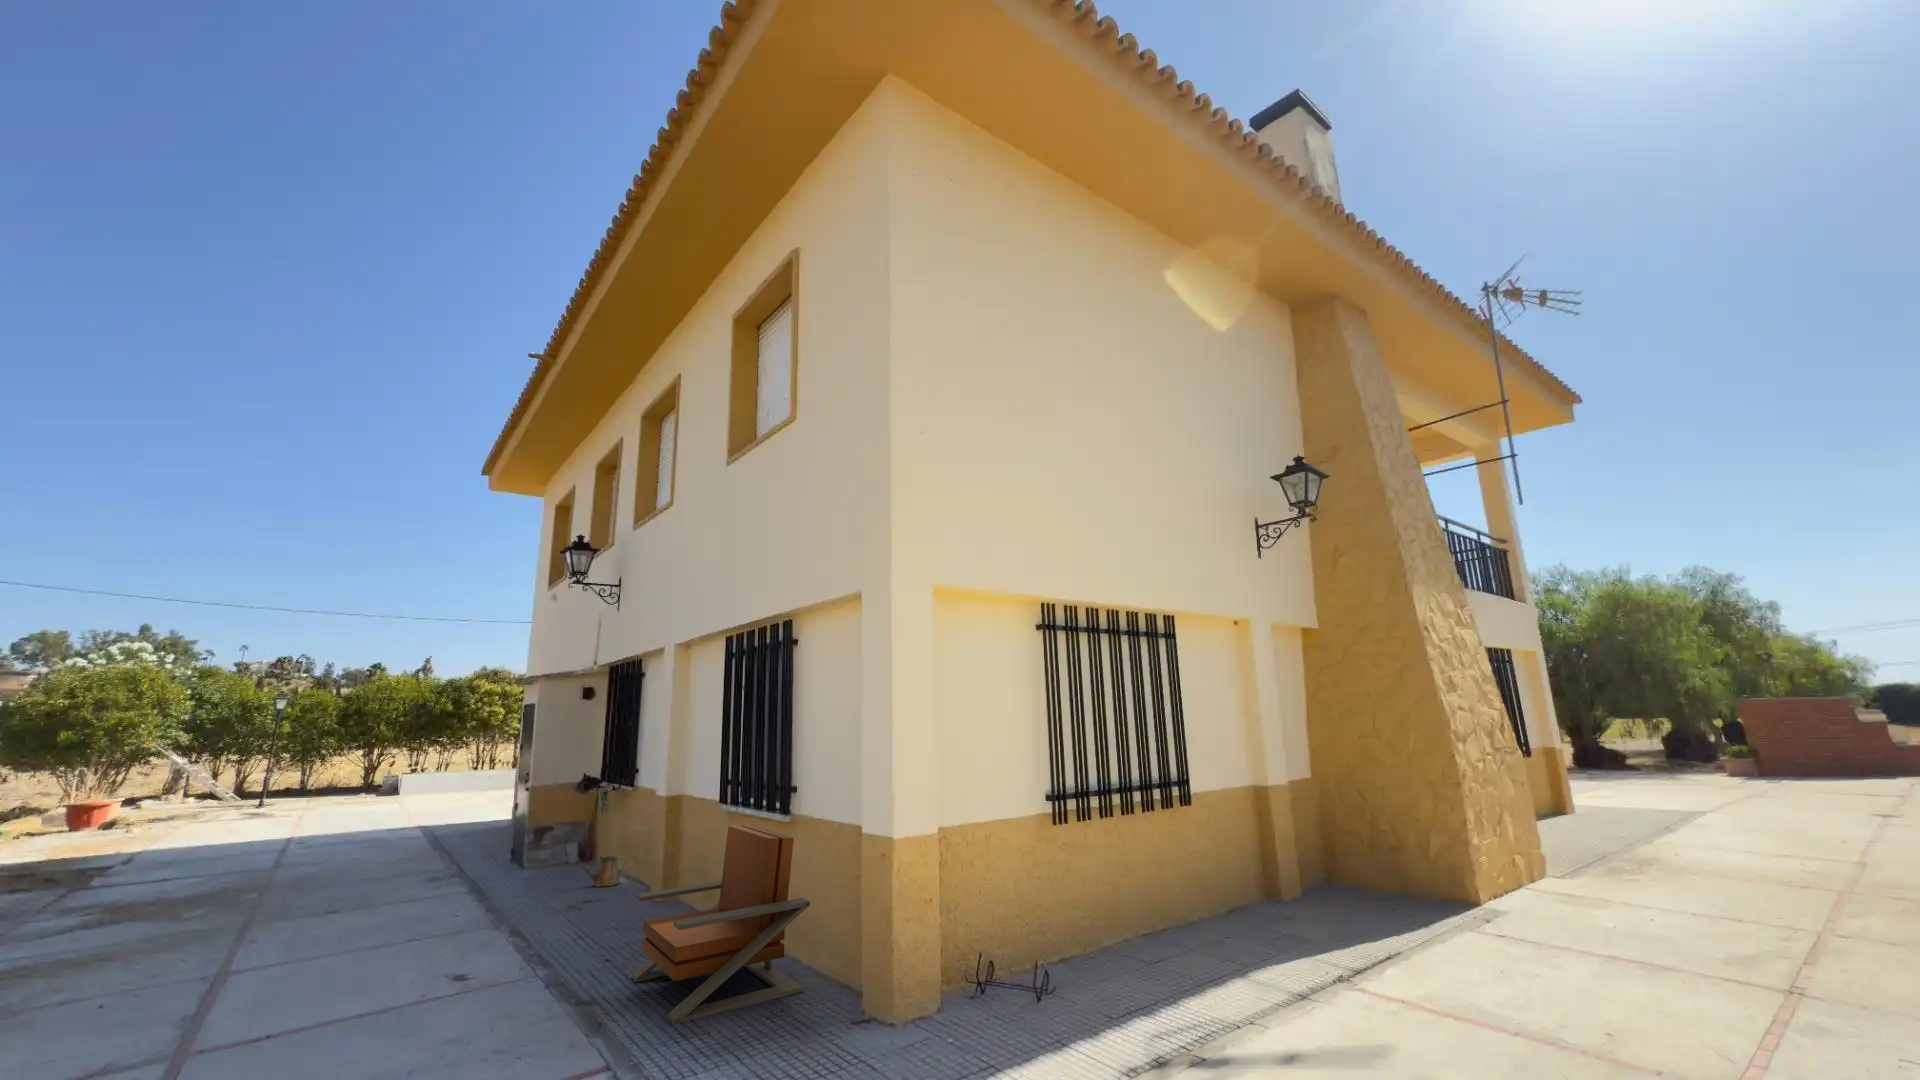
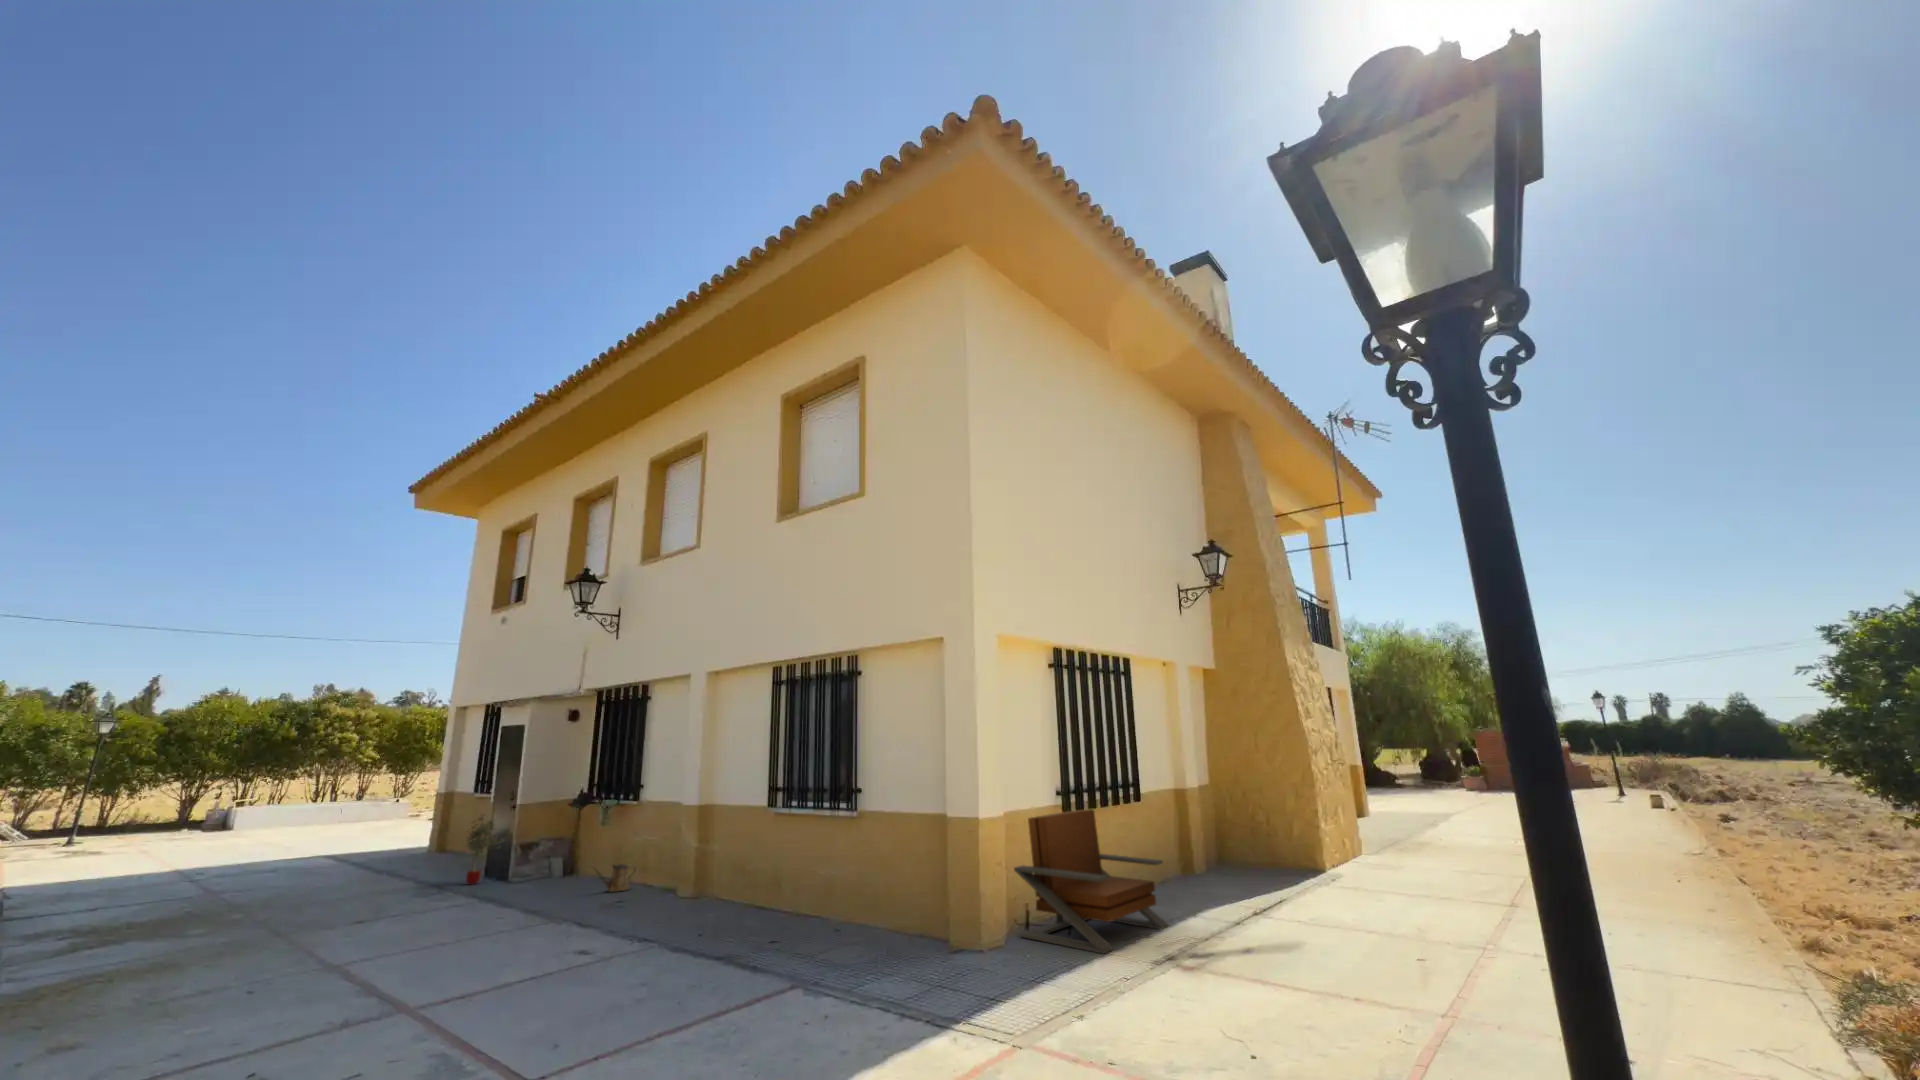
potted tree: none [477,795,520,869] -> present [466,814,505,885]
lounge chair: present [631,825,810,1024] -> present [1014,809,1168,953]

